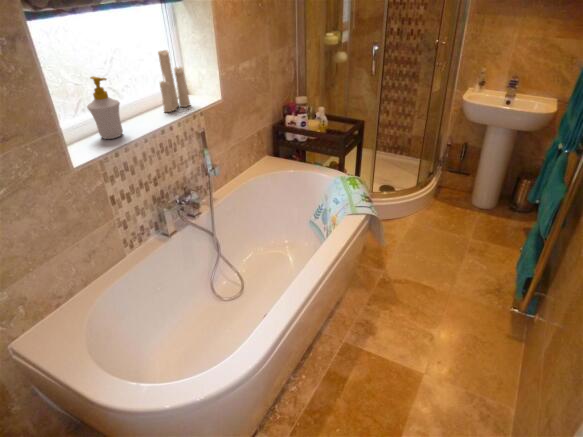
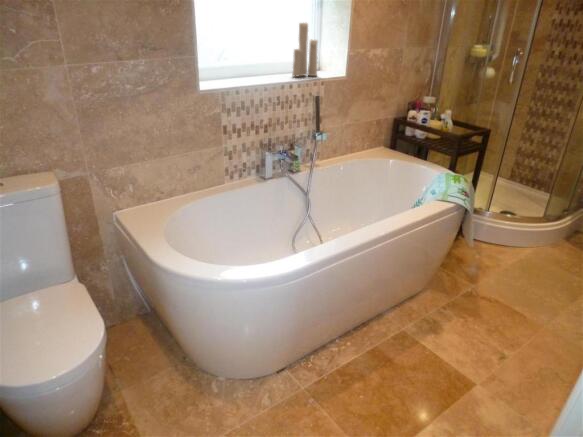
soap bottle: present [87,76,123,139] -> none [228,27,253,82]

